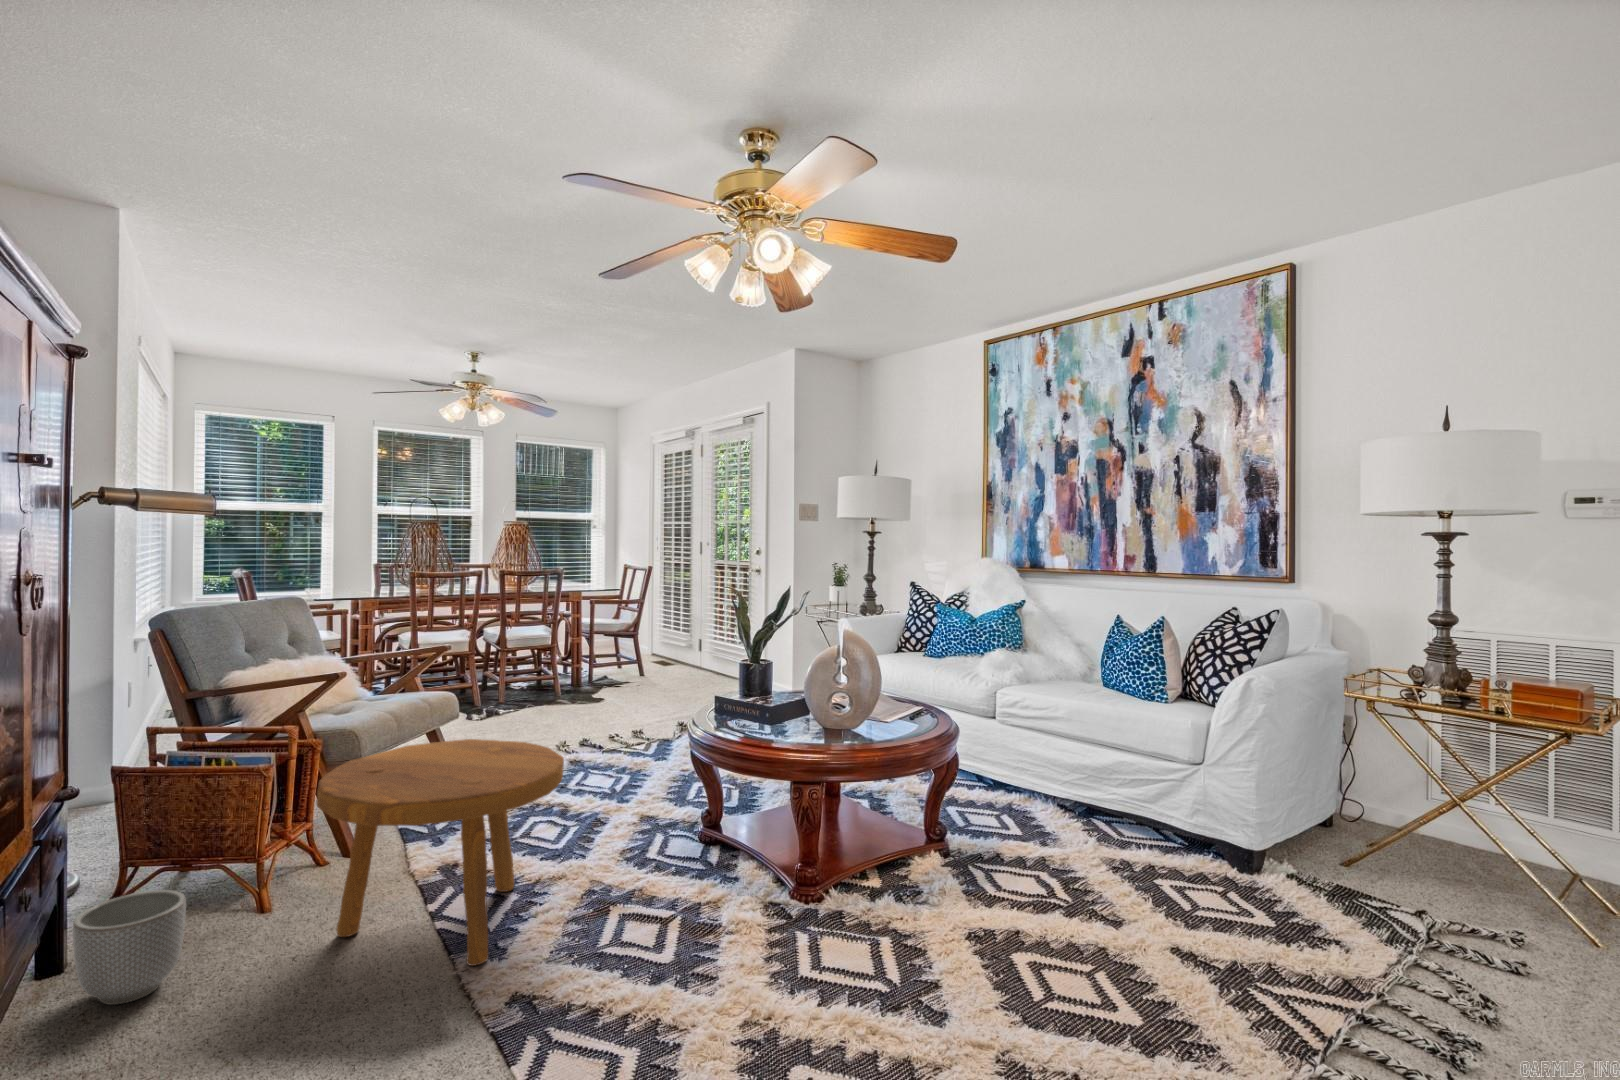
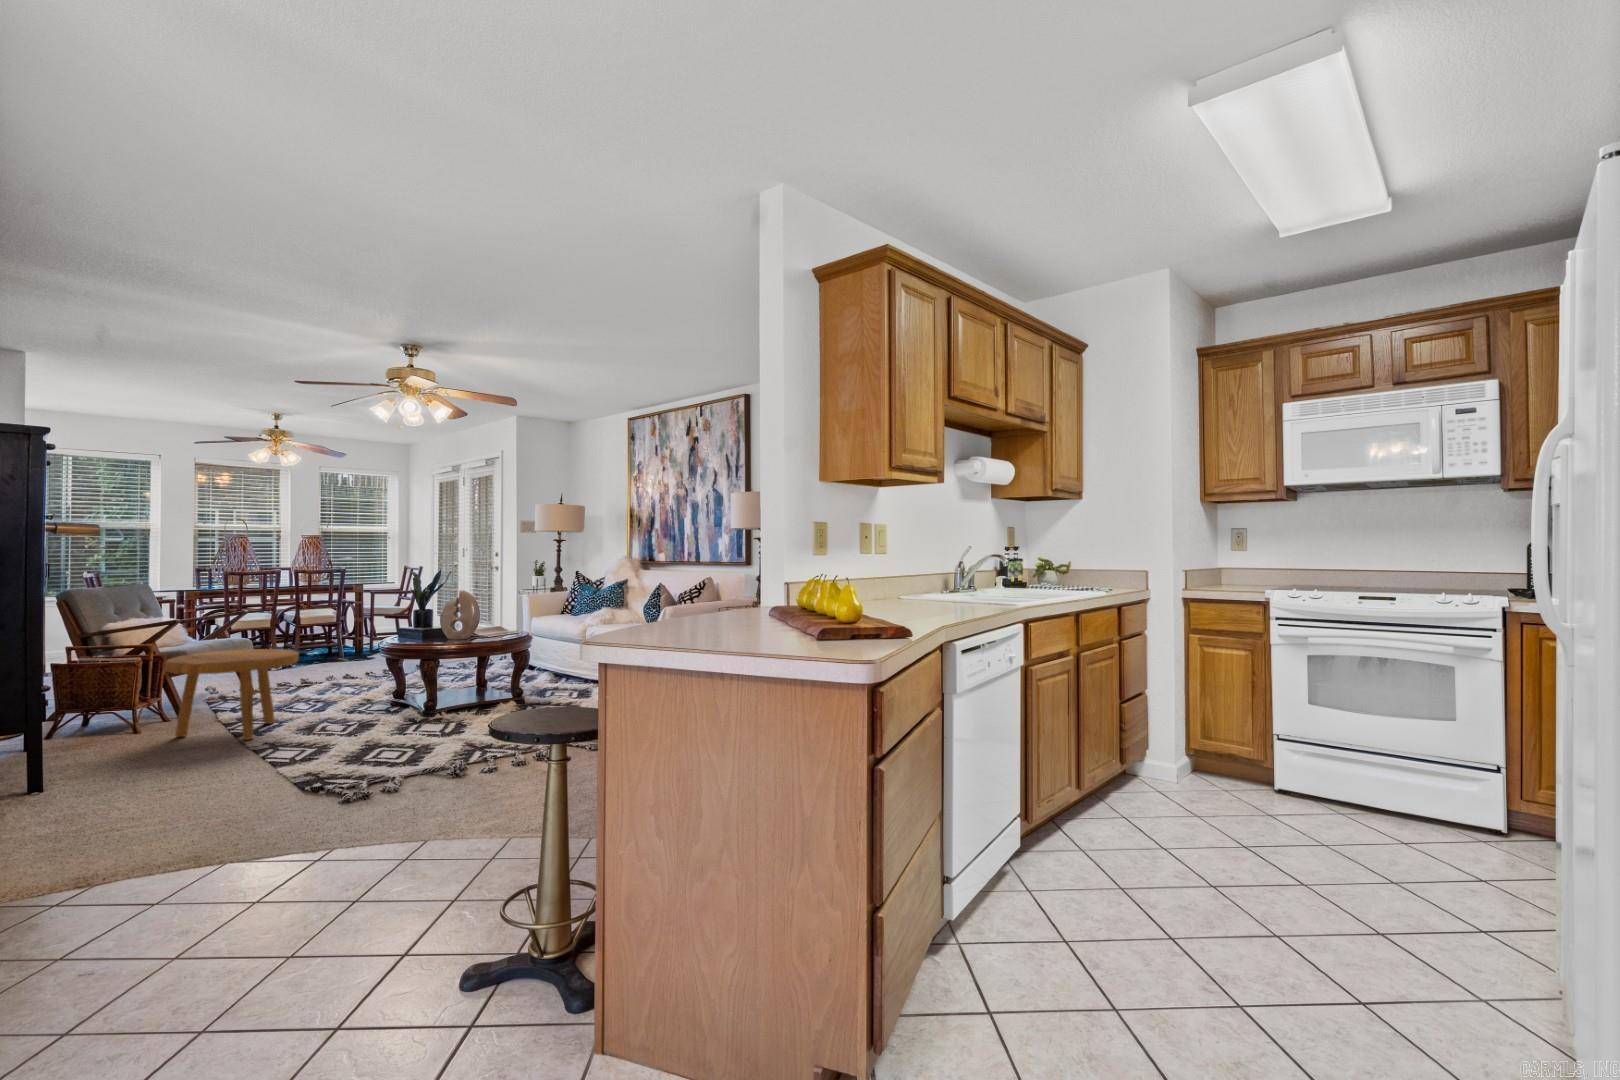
planter: present [73,890,186,1005] -> none [45,711,98,755]

